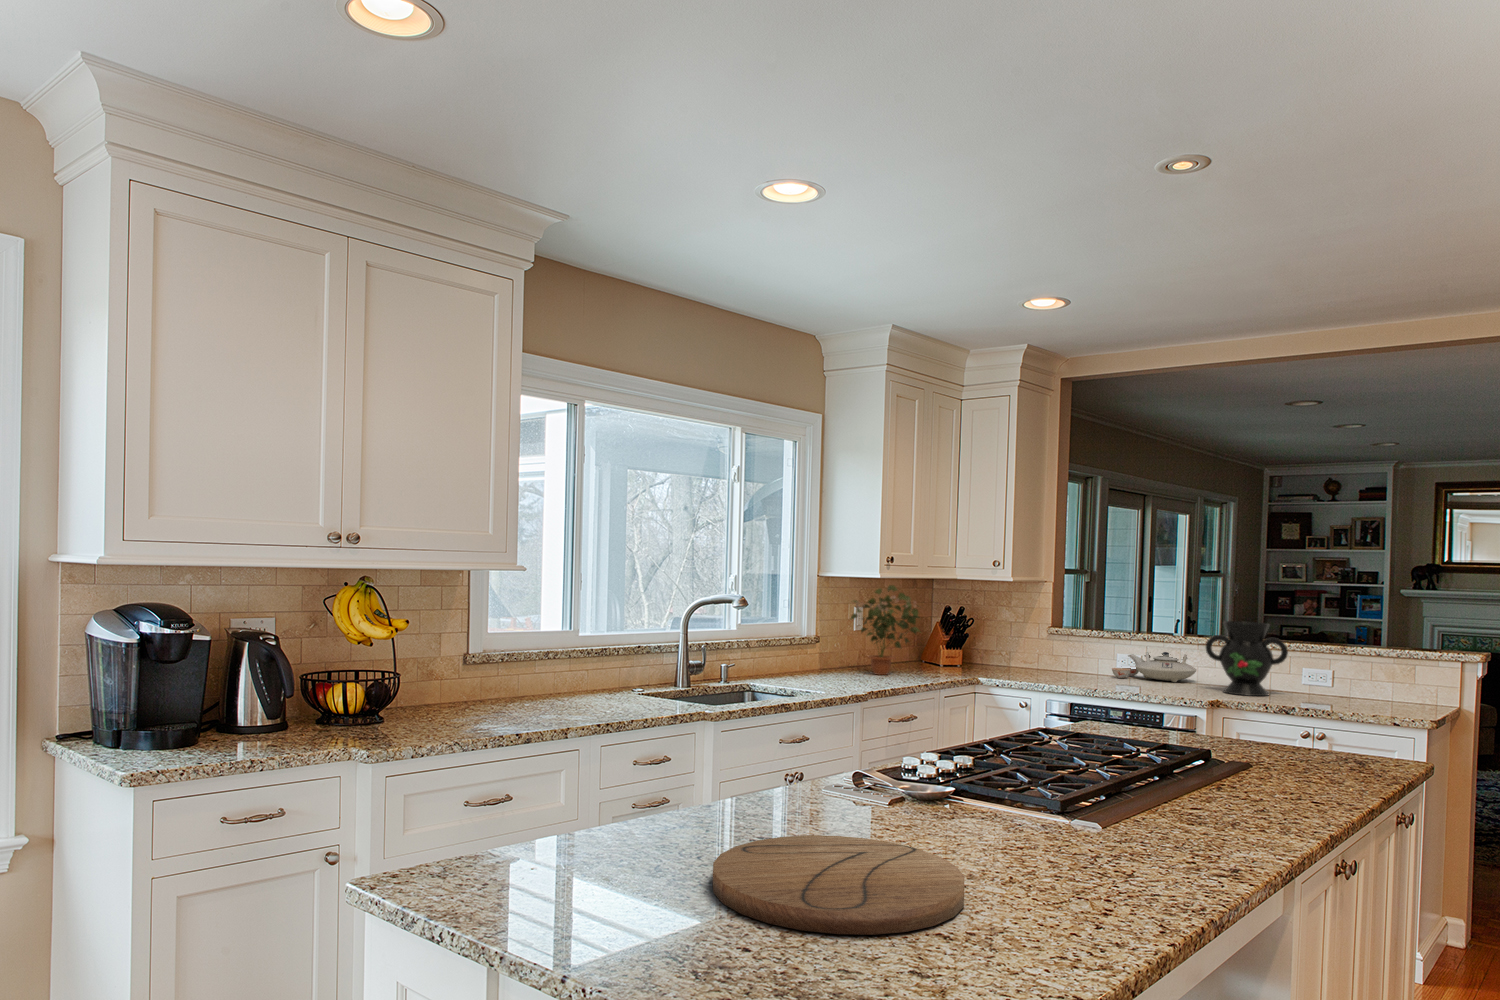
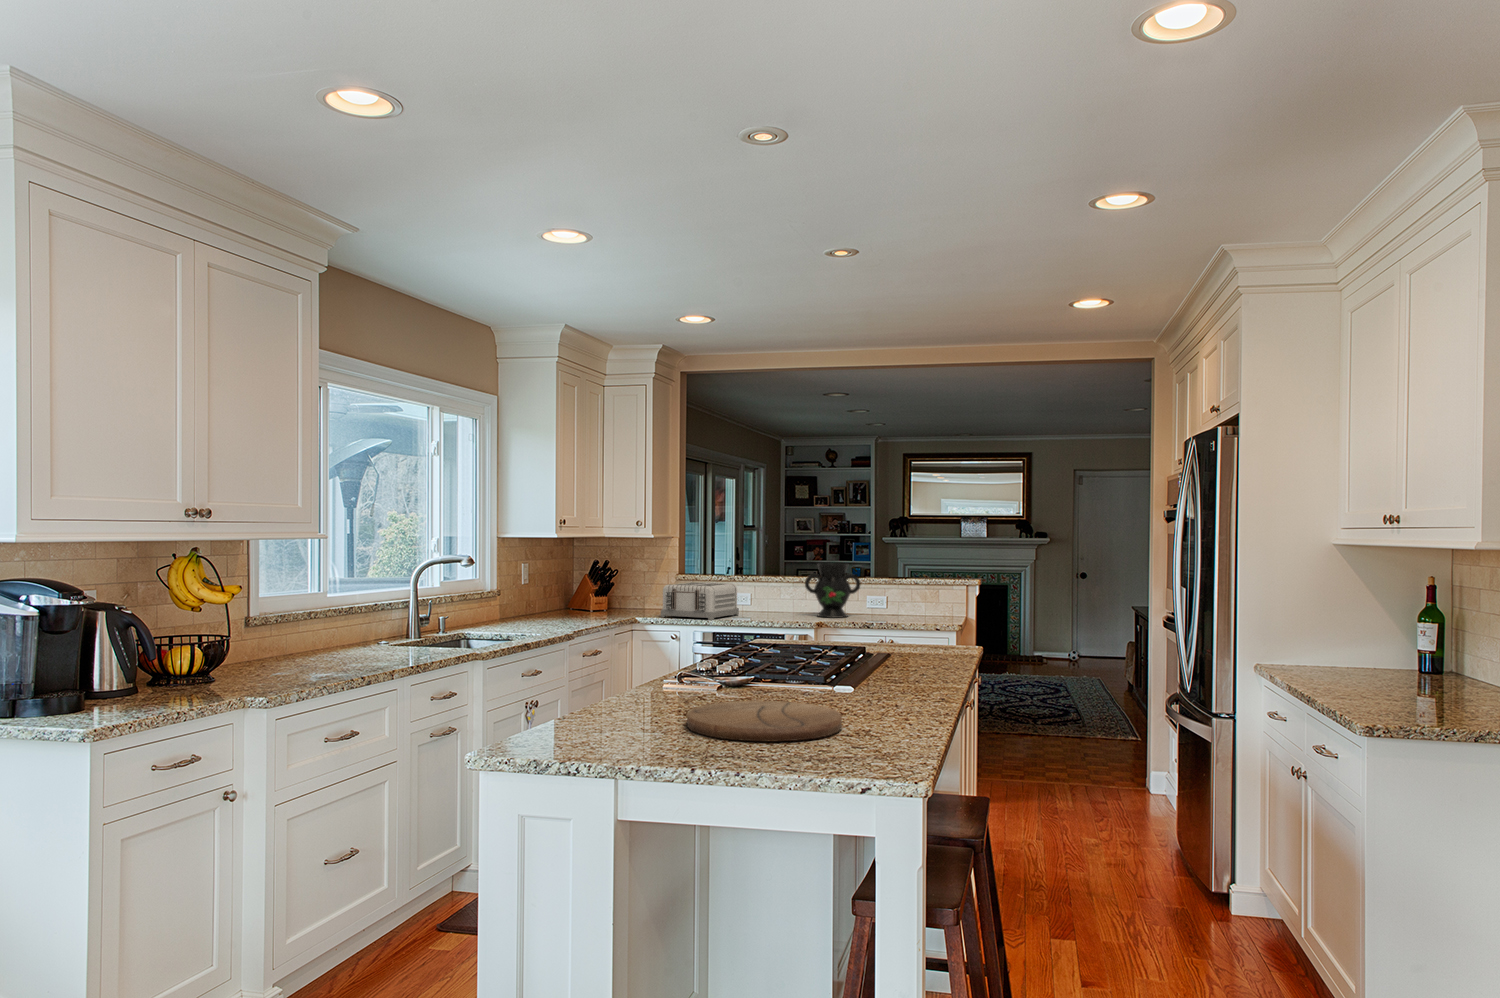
potted plant: present [851,585,919,675] -> none [523,544,595,621]
toaster: none [1011,637,1116,687] -> present [661,582,739,620]
teapot: present [1112,652,1196,682] -> none [731,590,792,613]

